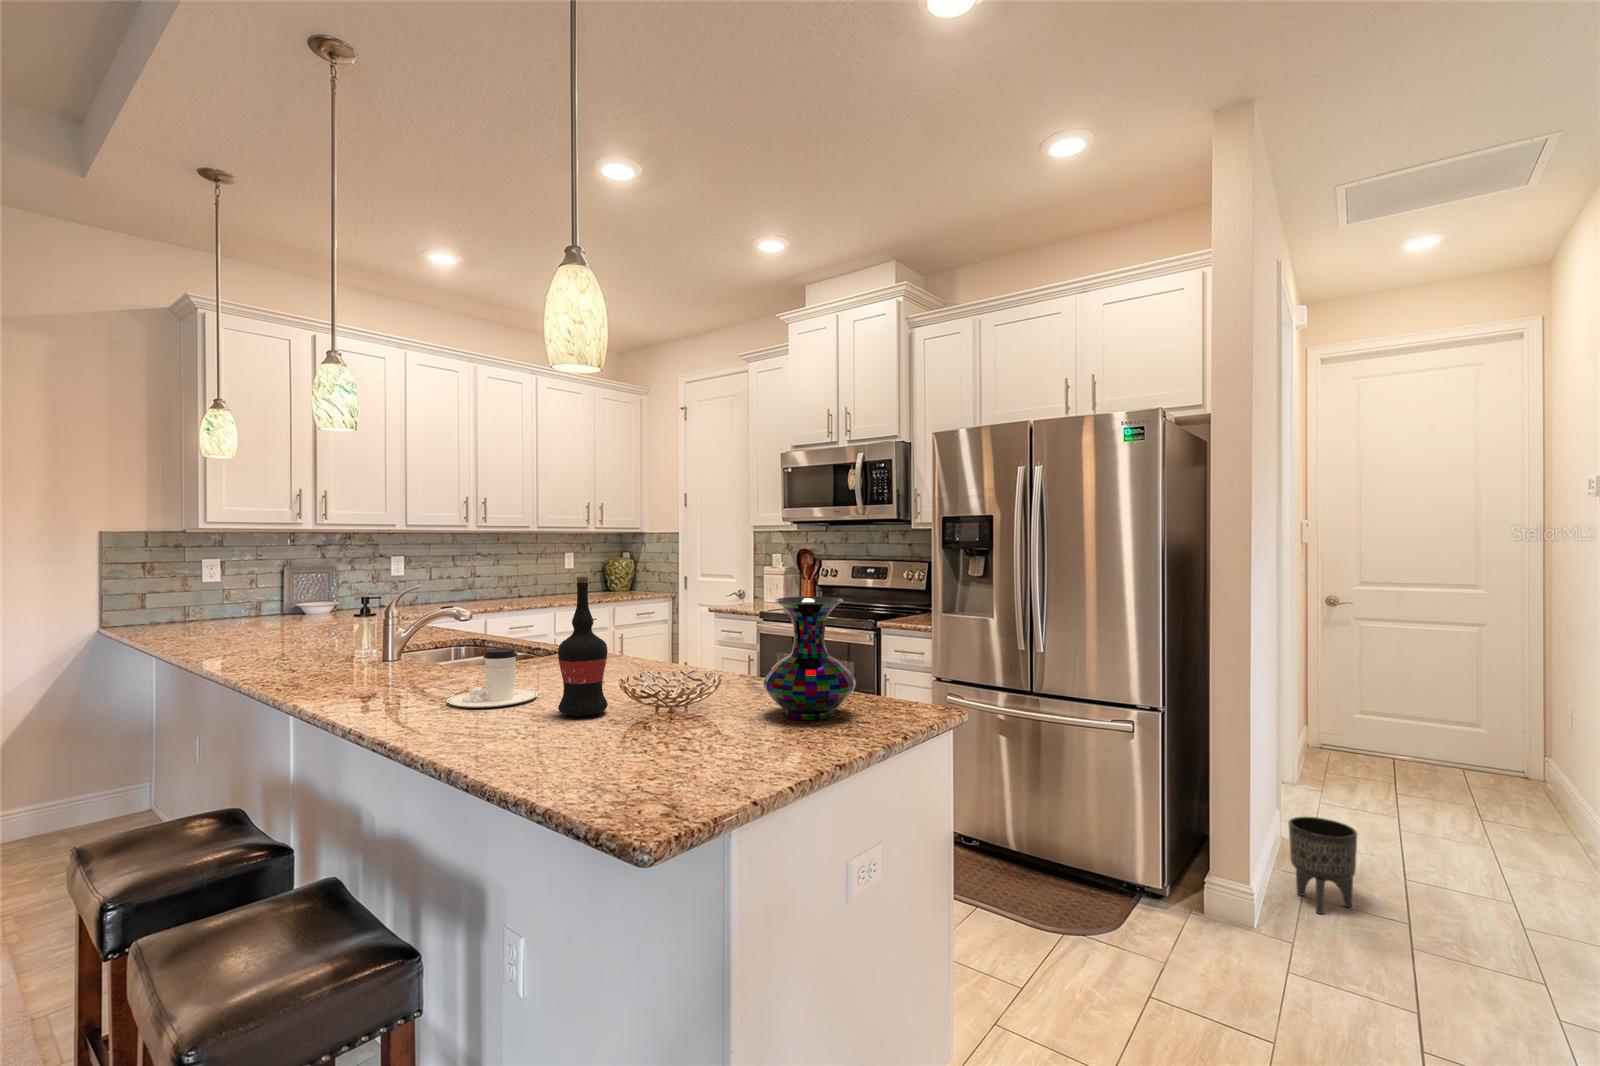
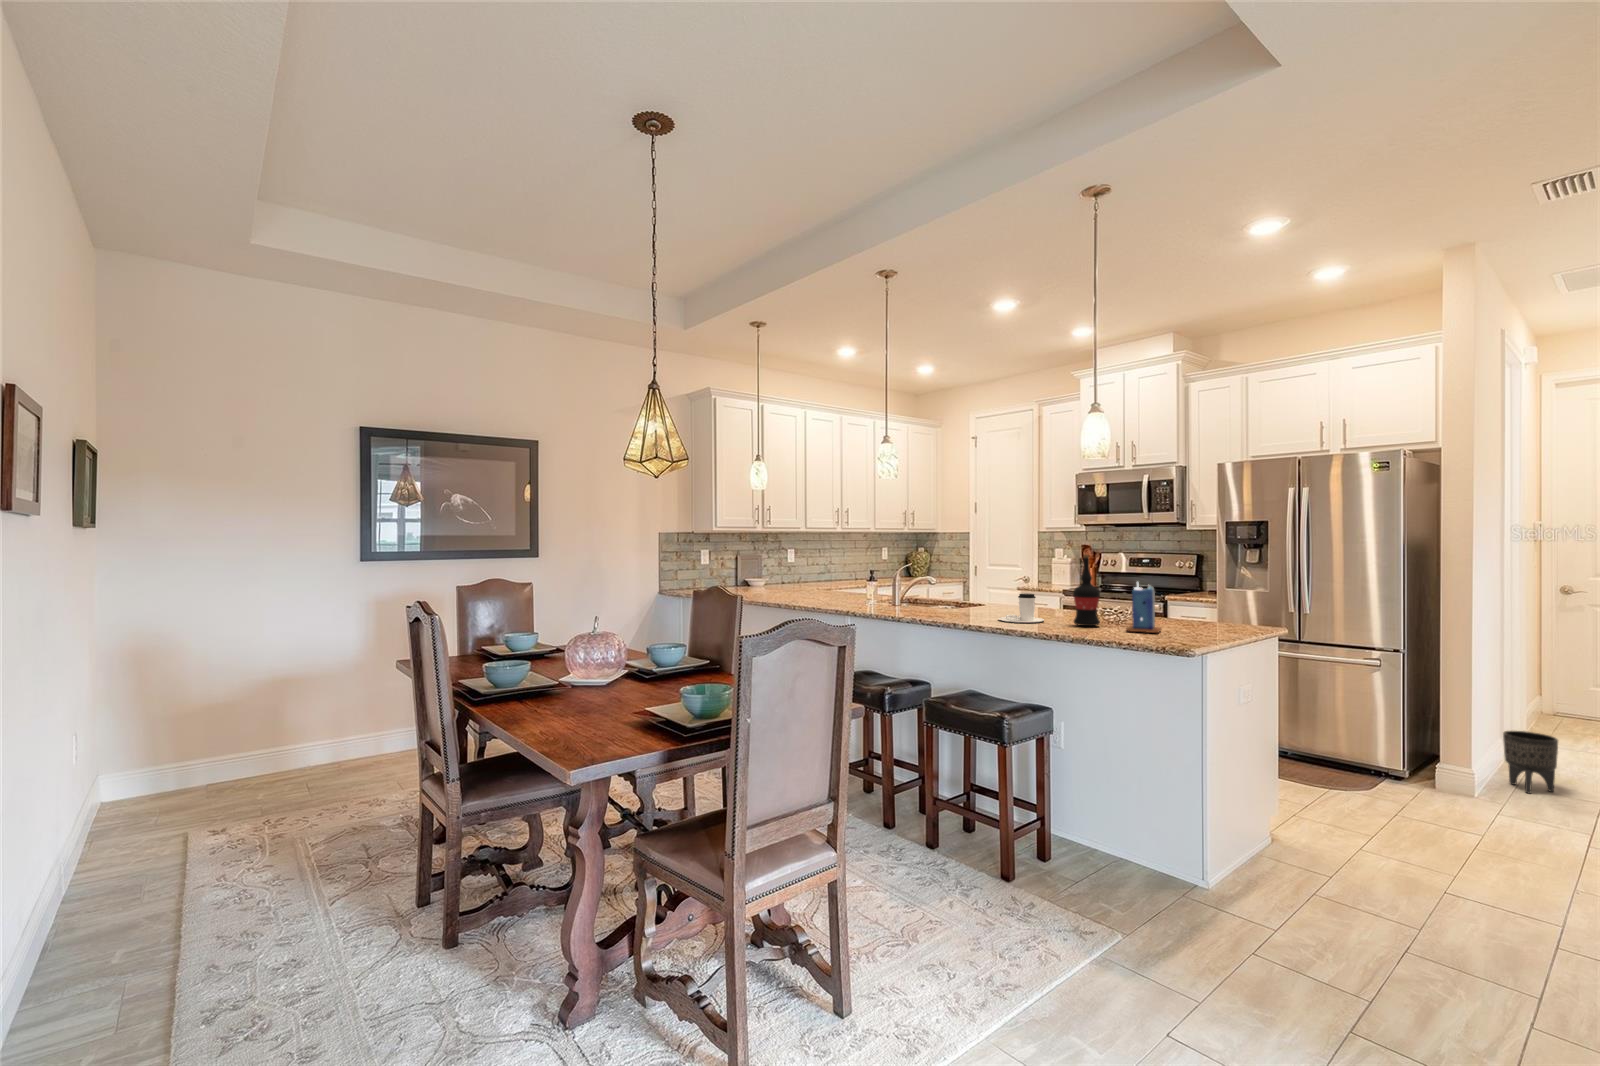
vase: present [763,597,856,720] -> none [1187,567,1243,631]
candle: none [619,630,697,738] -> present [1126,582,1161,633]

